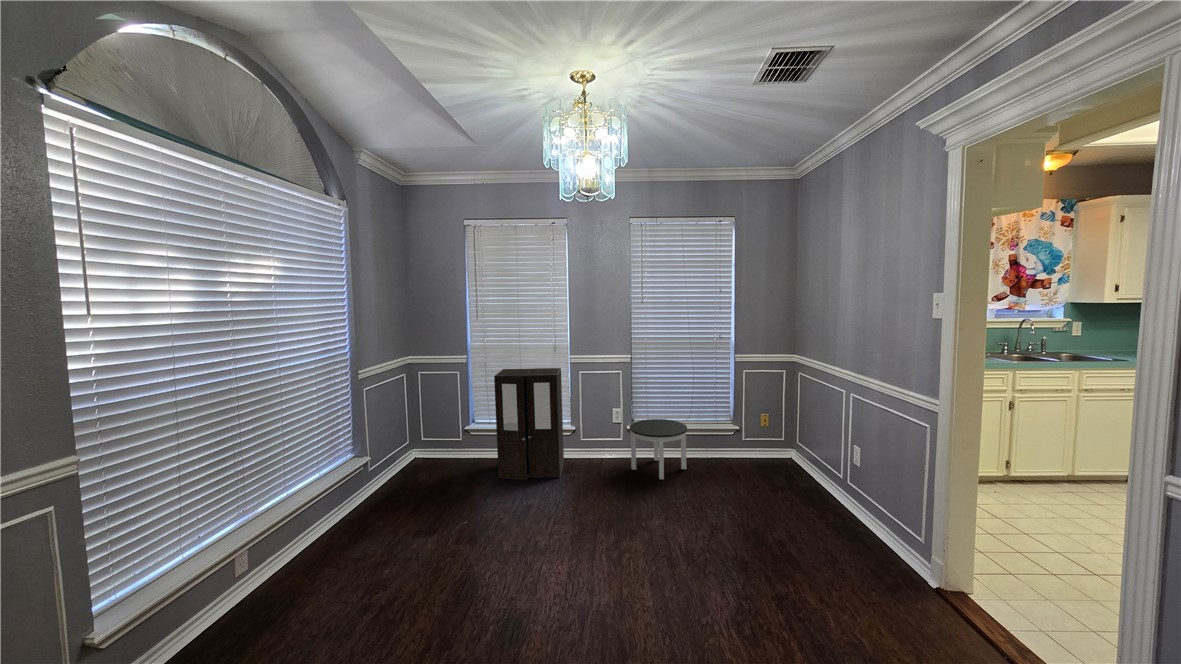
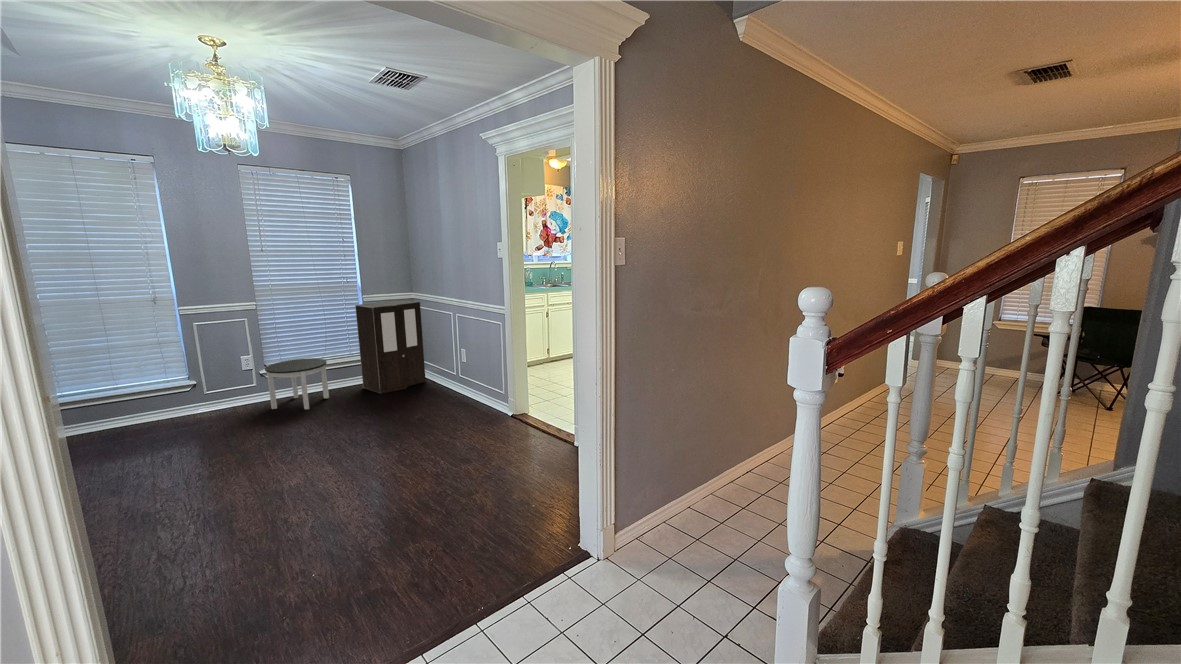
cabinet: present [494,368,564,480] -> present [355,300,426,394]

